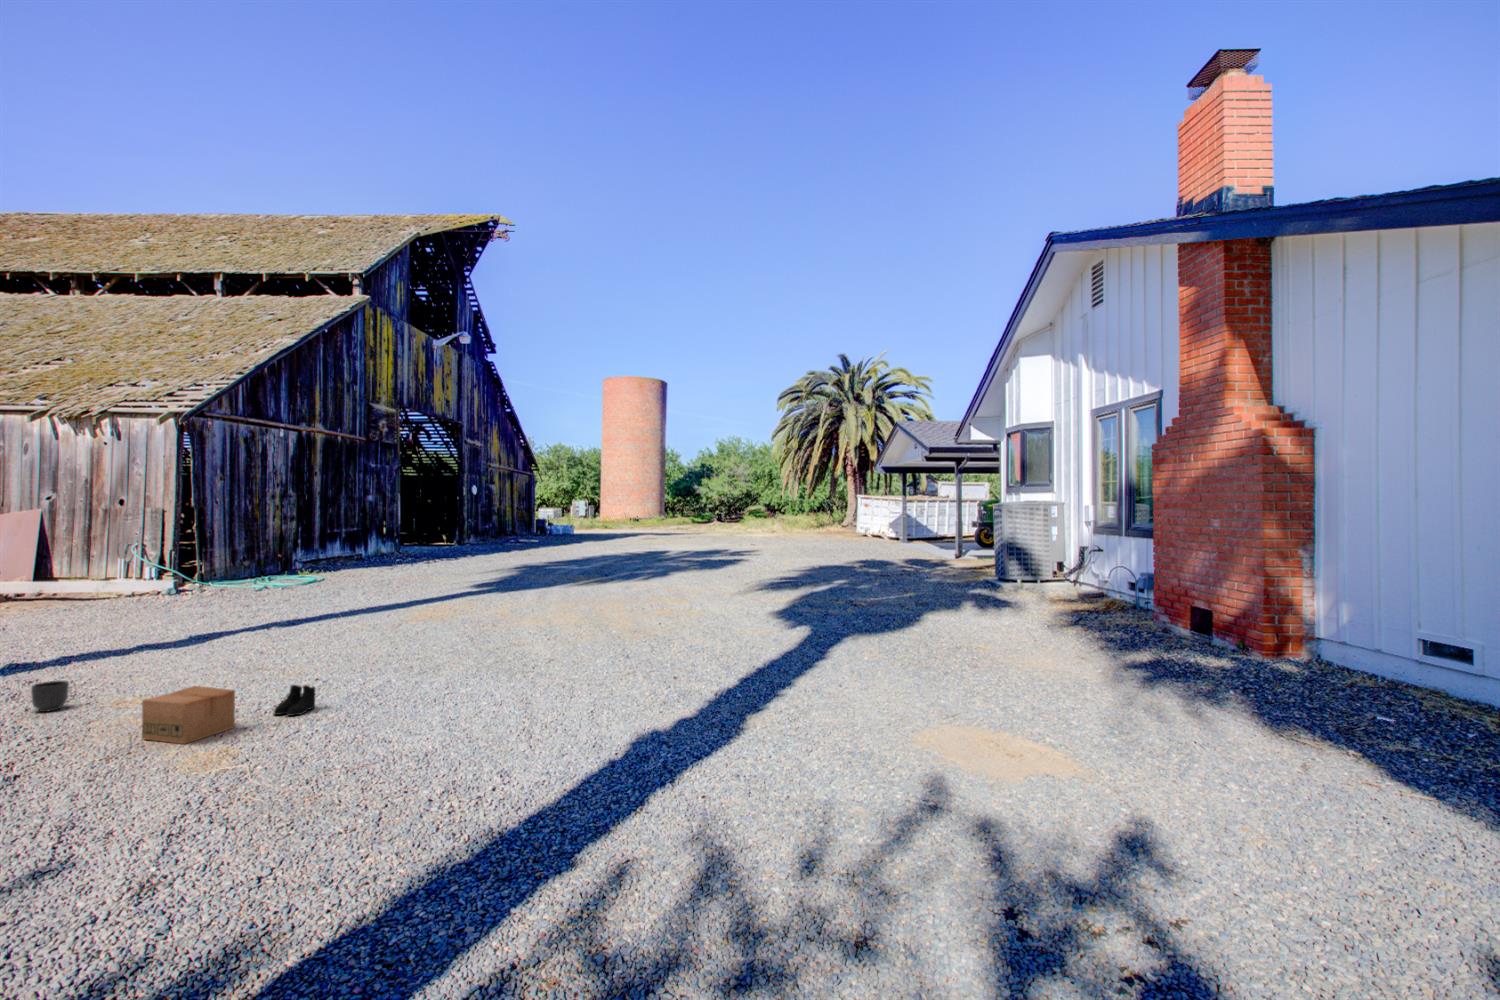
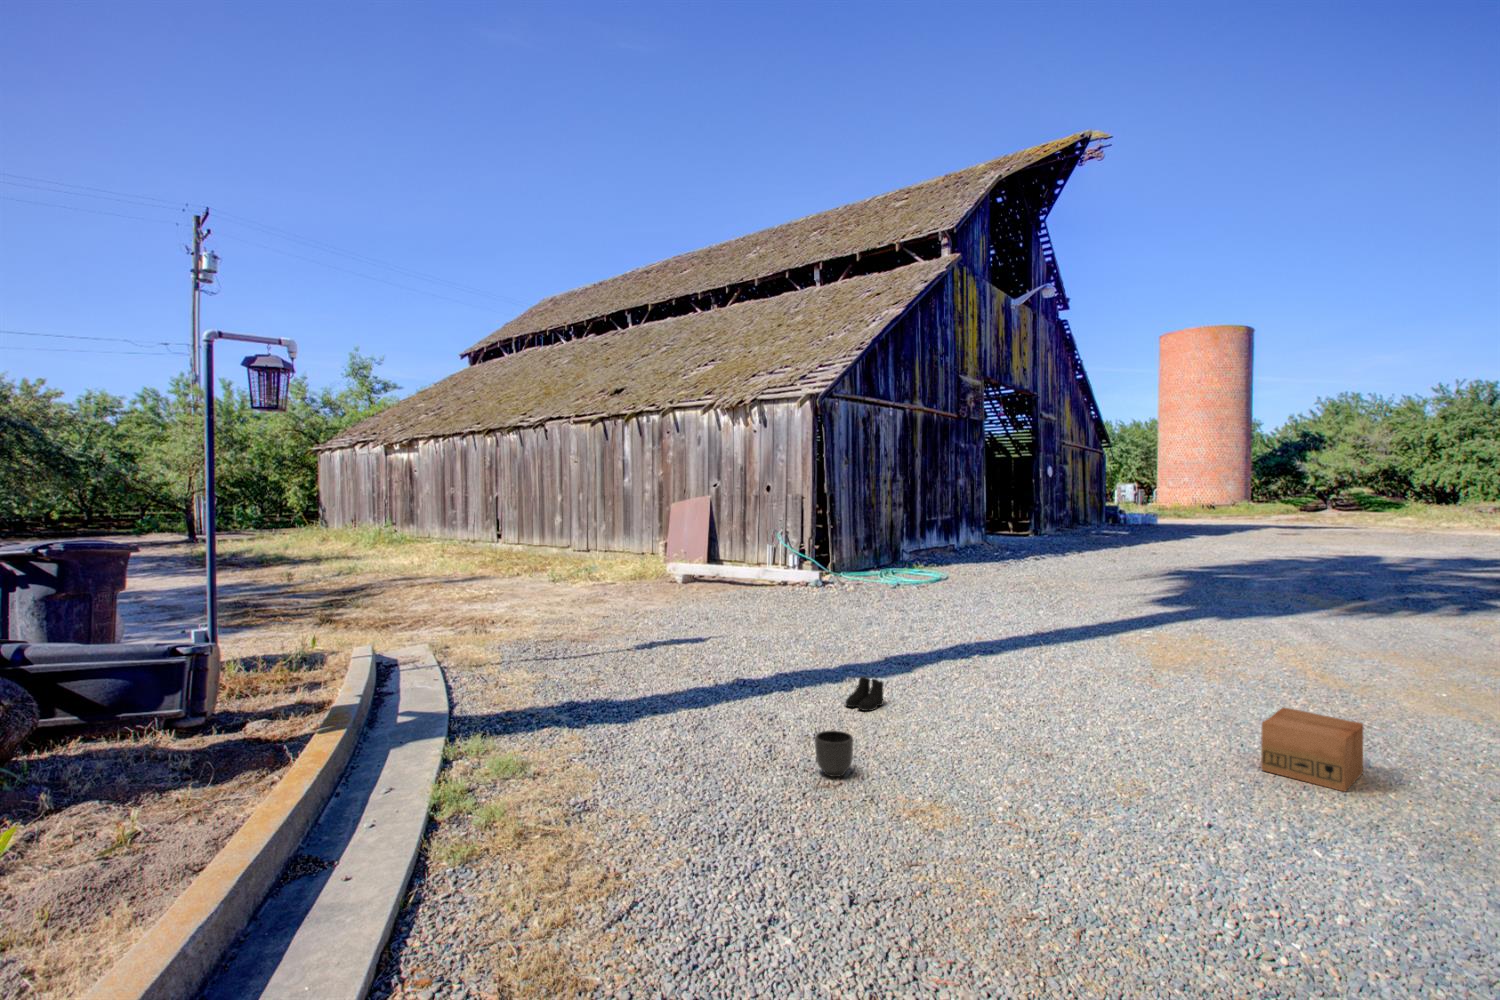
boots: present [274,685,316,716] -> present [846,677,883,711]
cardboard box: present [142,686,235,744] -> present [1261,707,1363,791]

